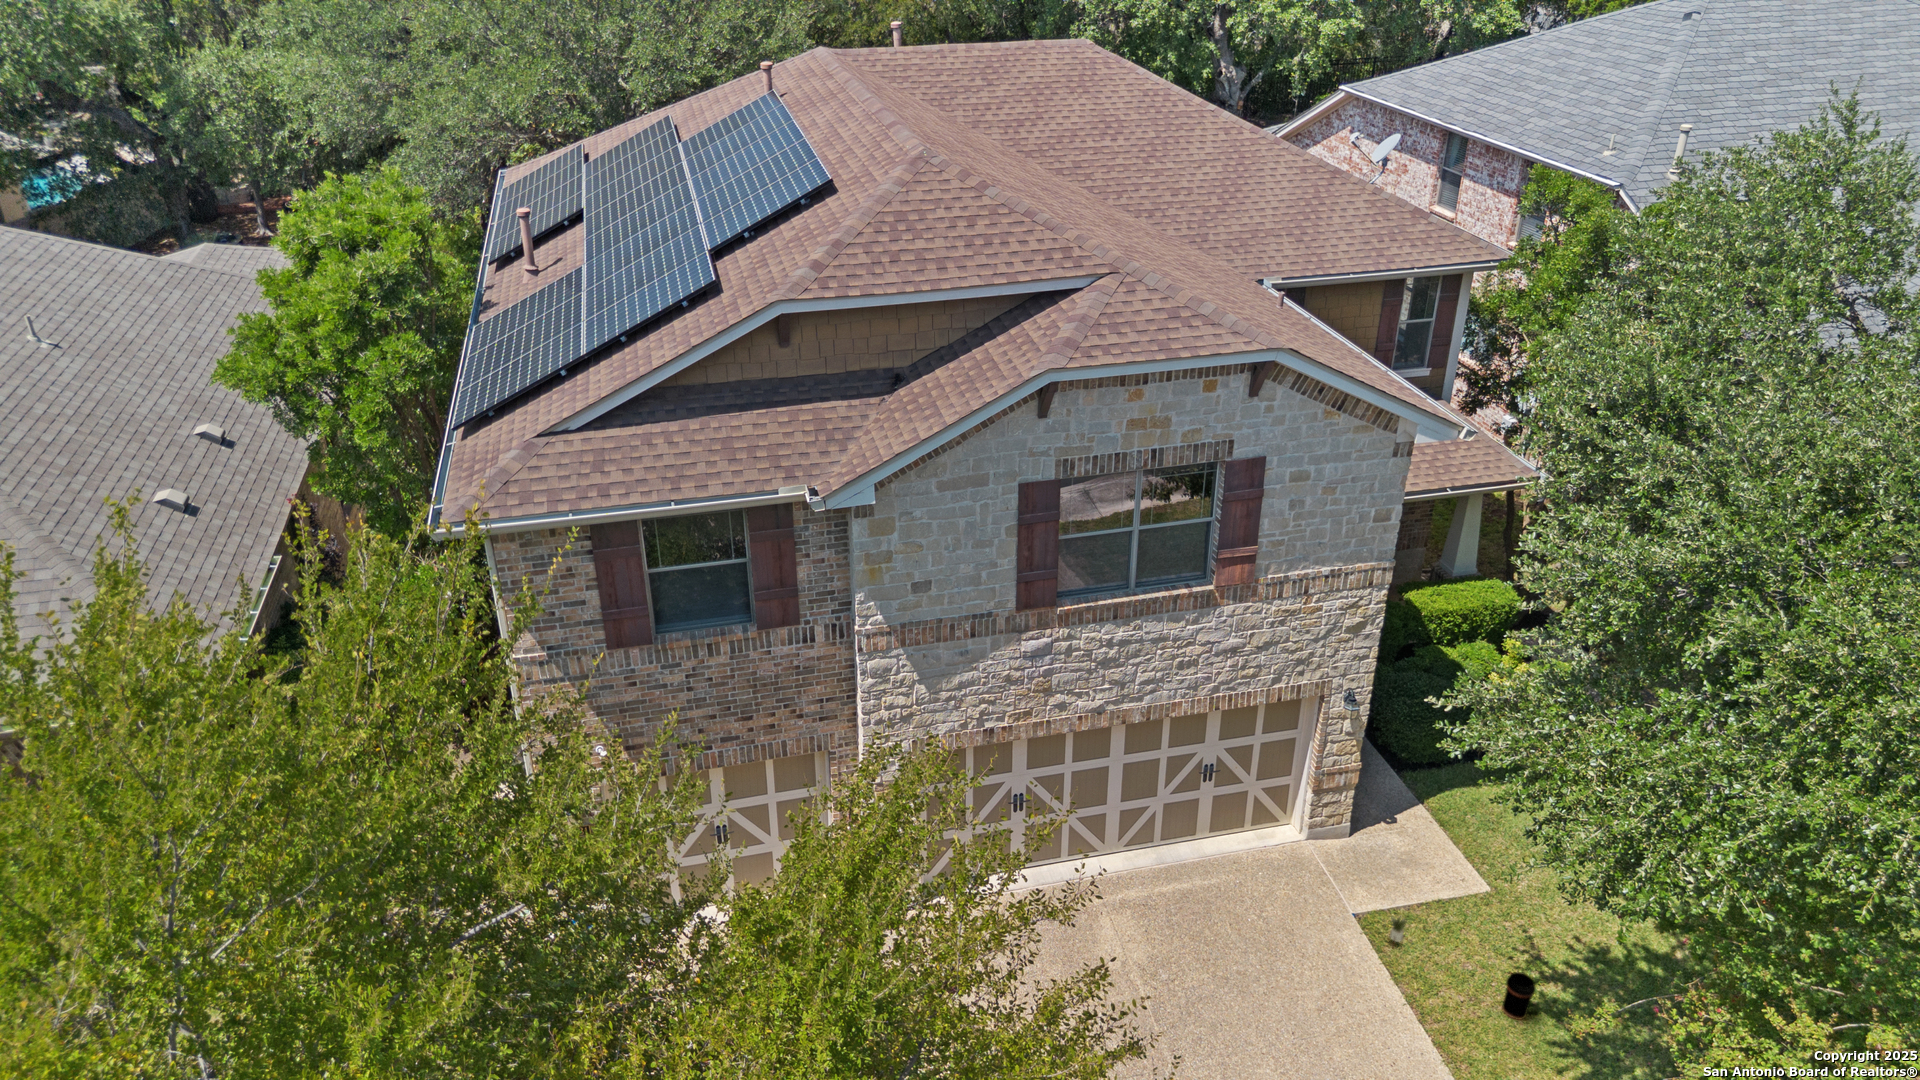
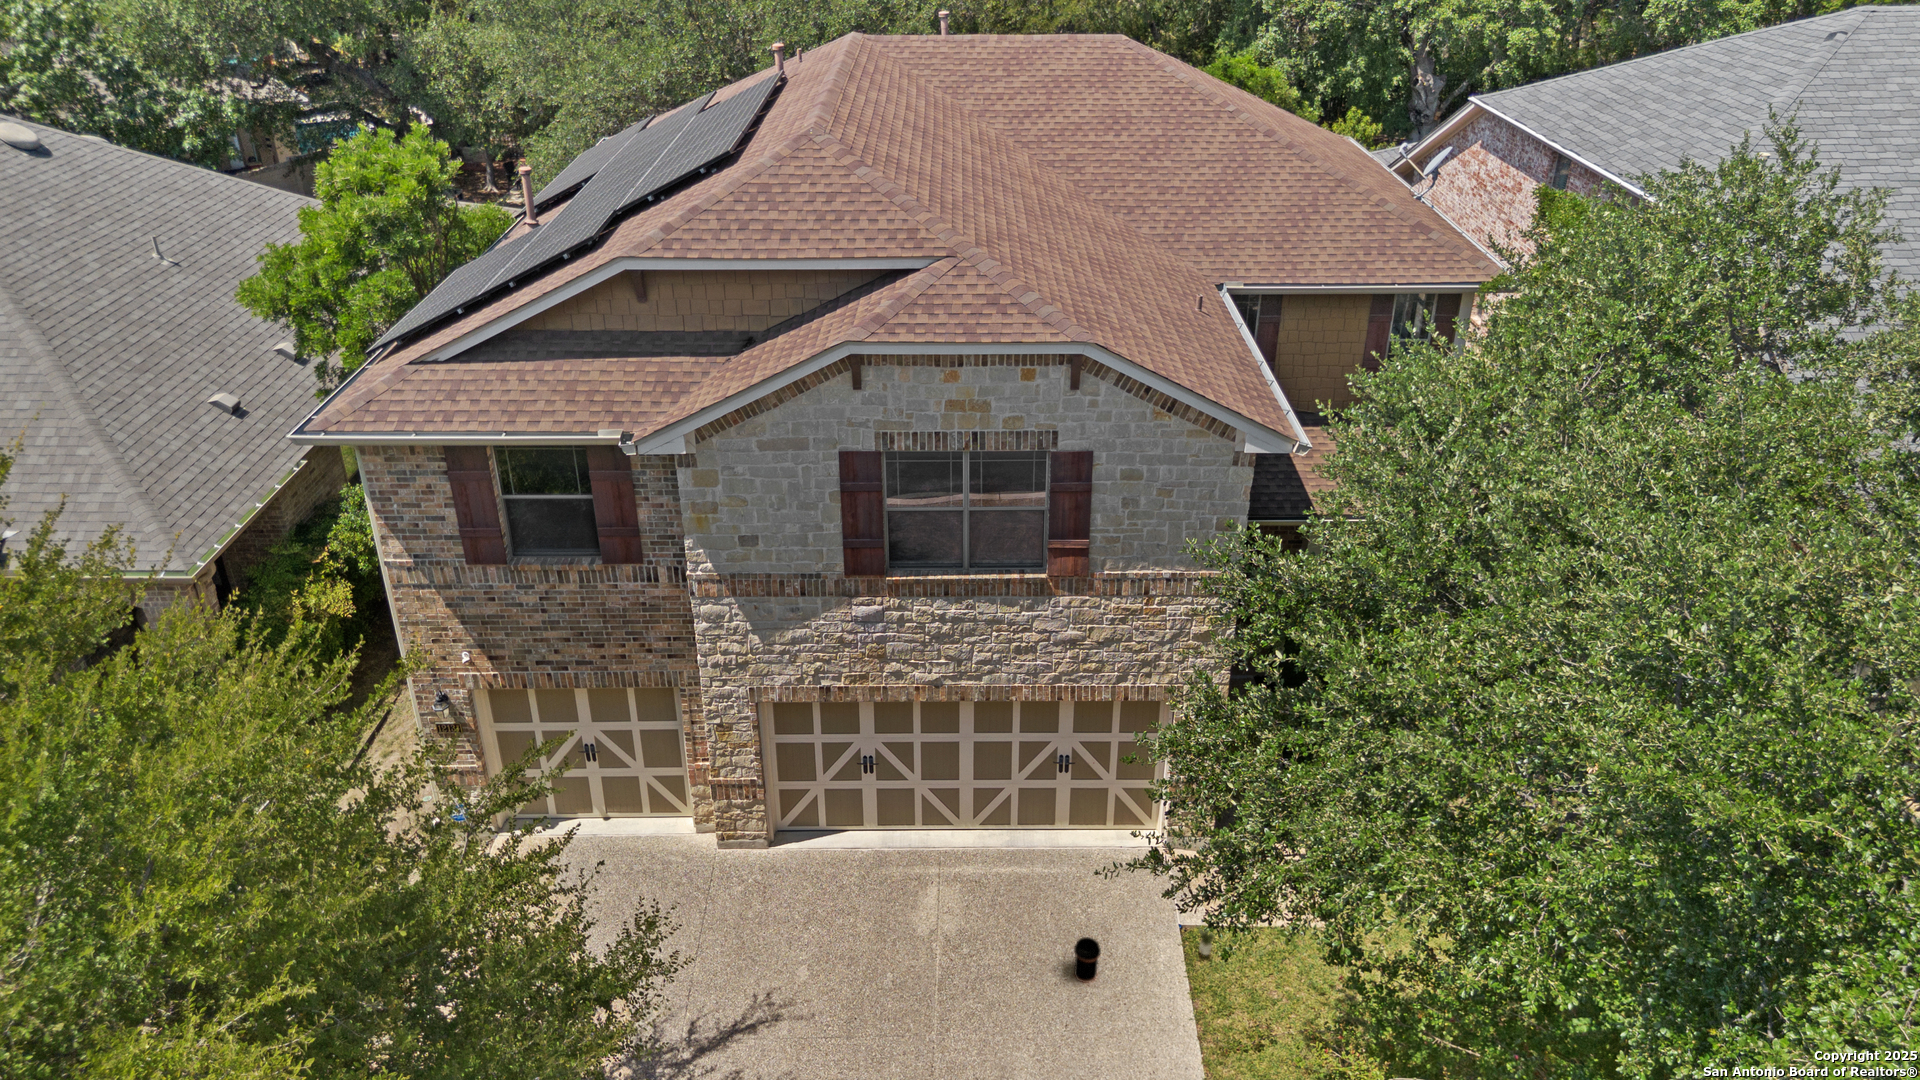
trash can: present [1502,972,1536,1020] -> present [1074,937,1101,983]

